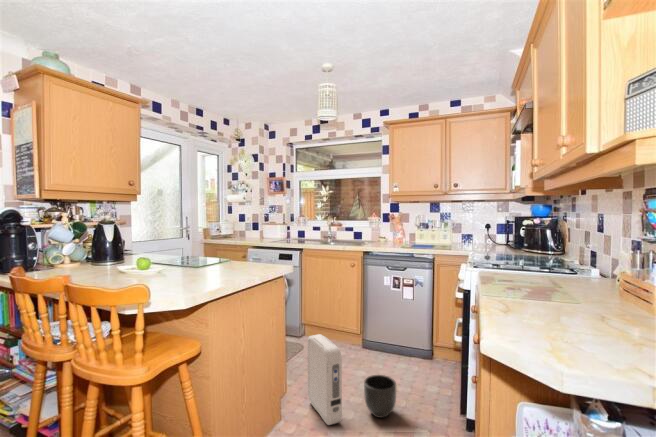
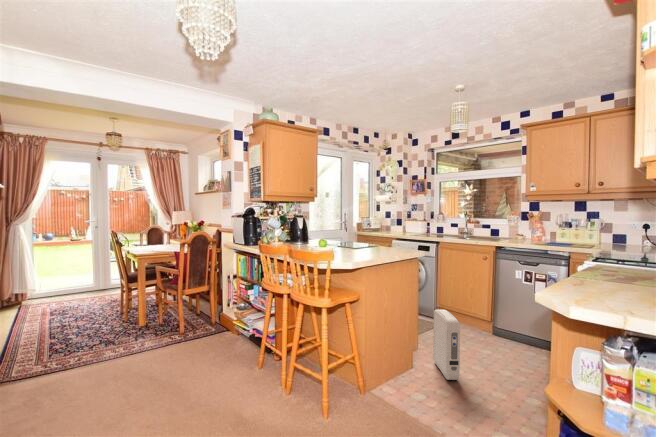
planter: present [364,375,396,418] -> none [482,351,513,387]

